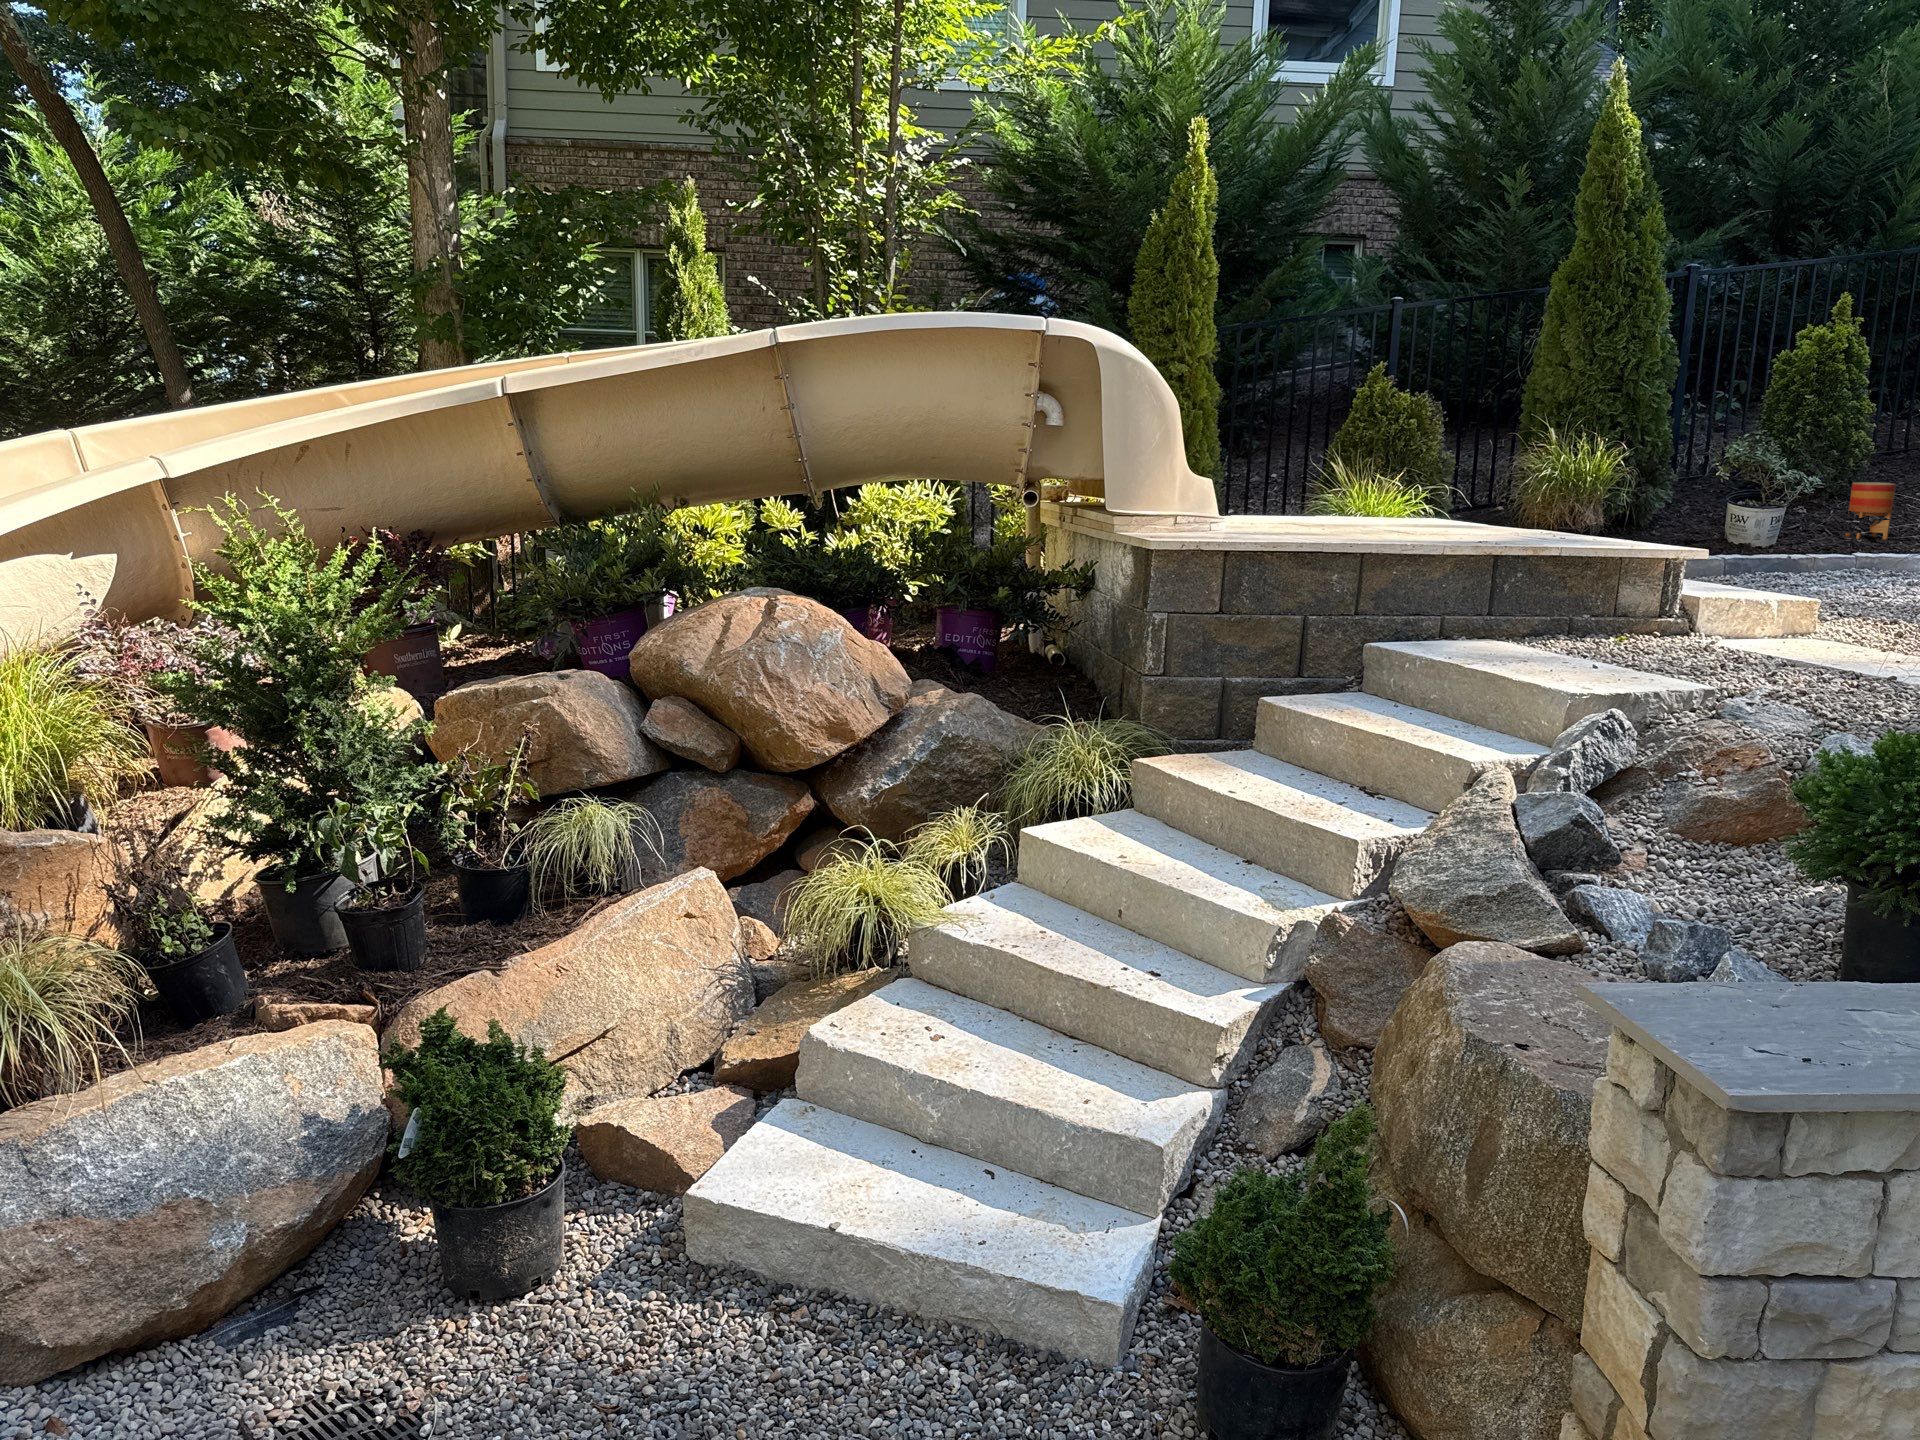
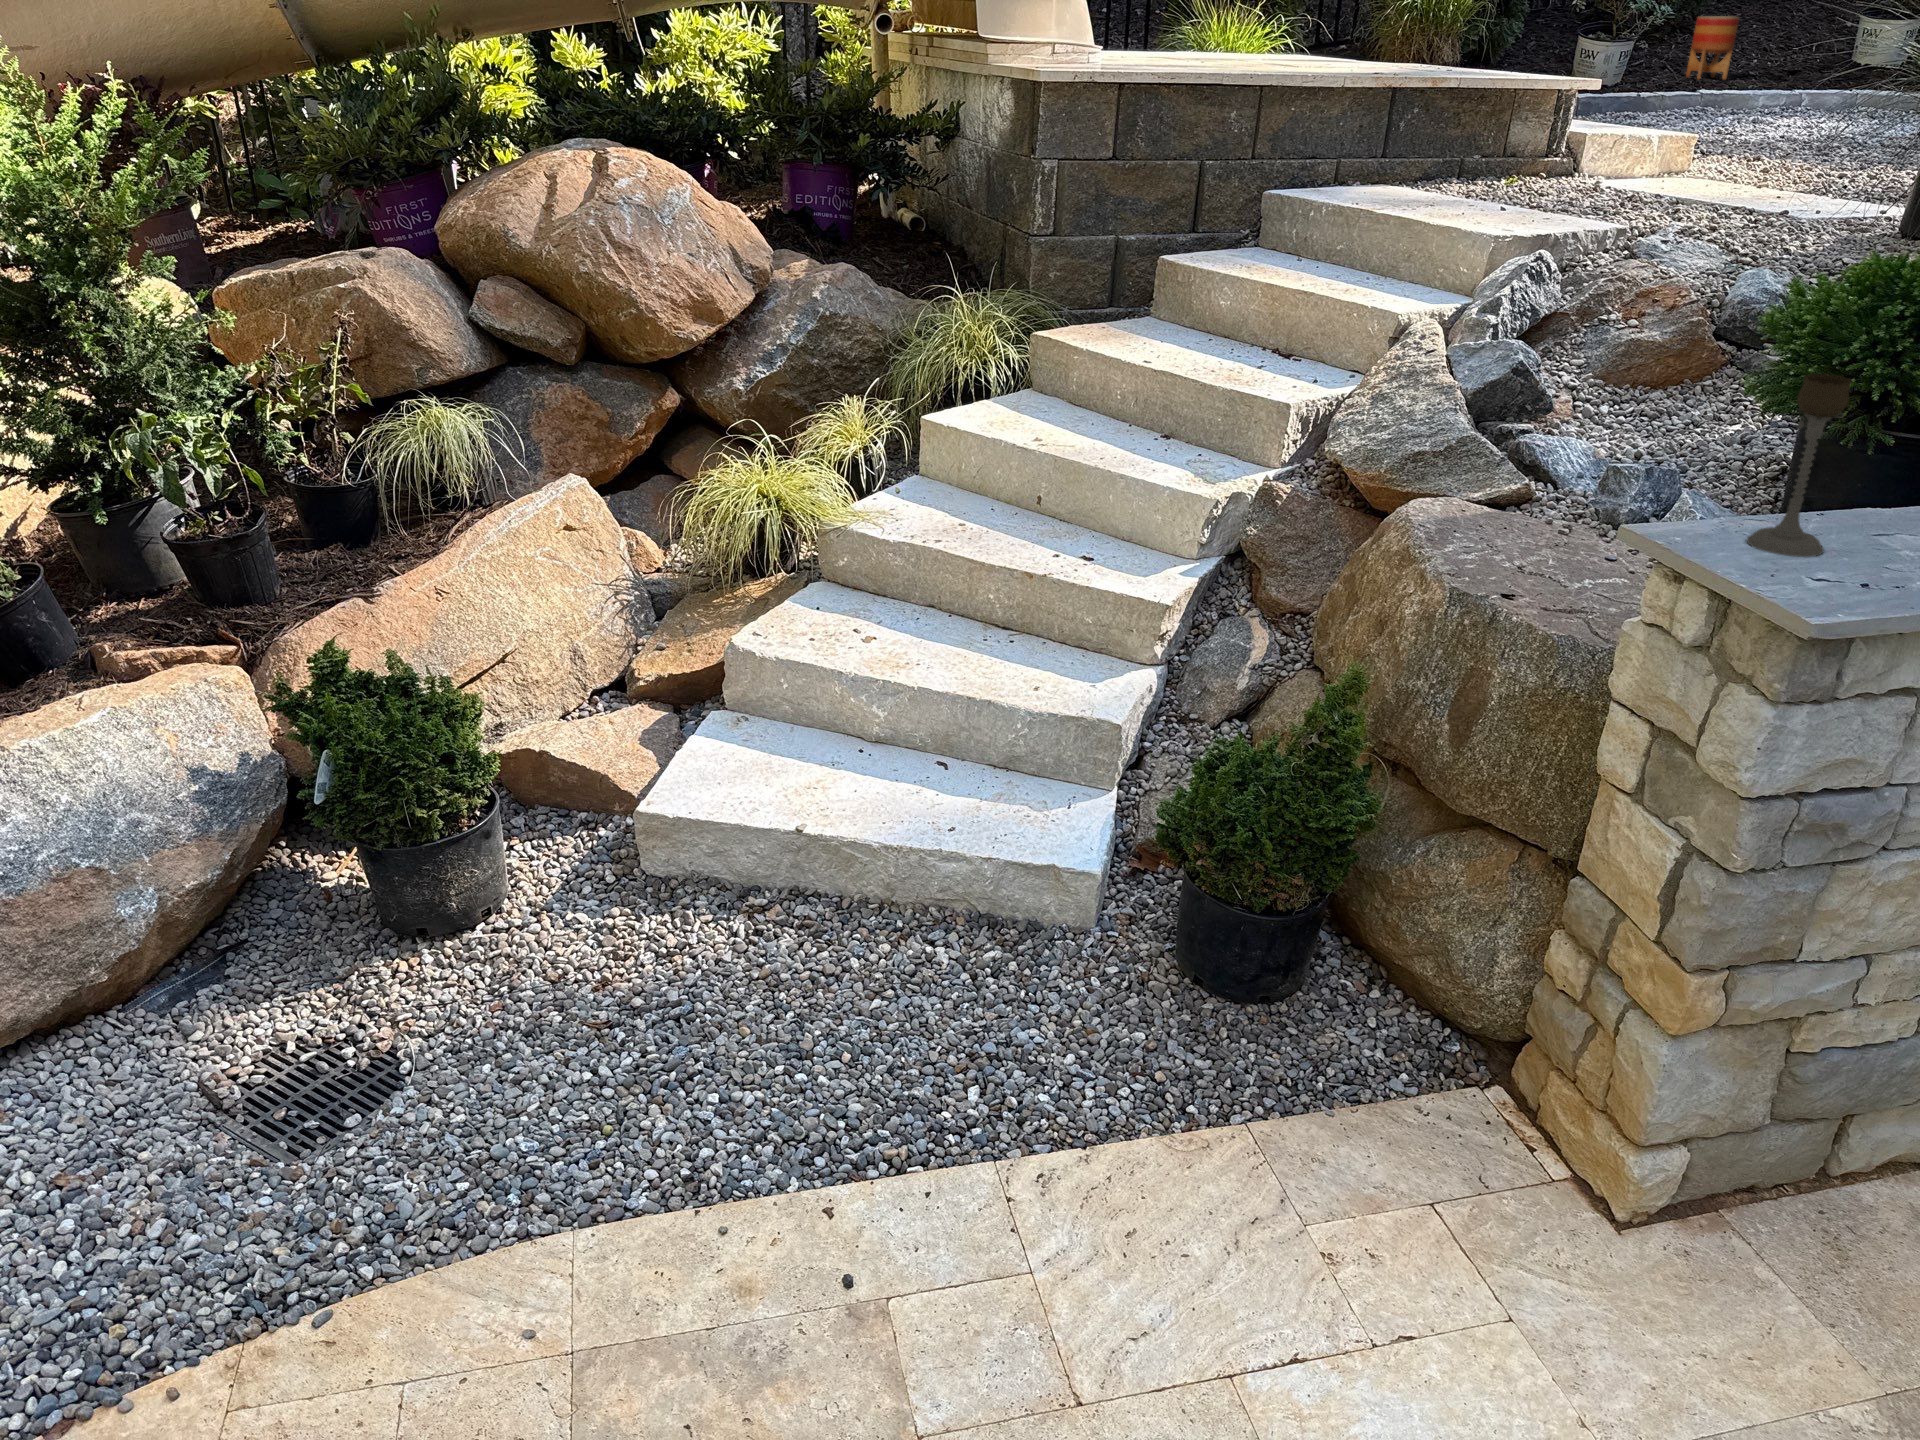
candle holder: none [1736,860,1821,1043] -> present [1747,373,1852,557]

